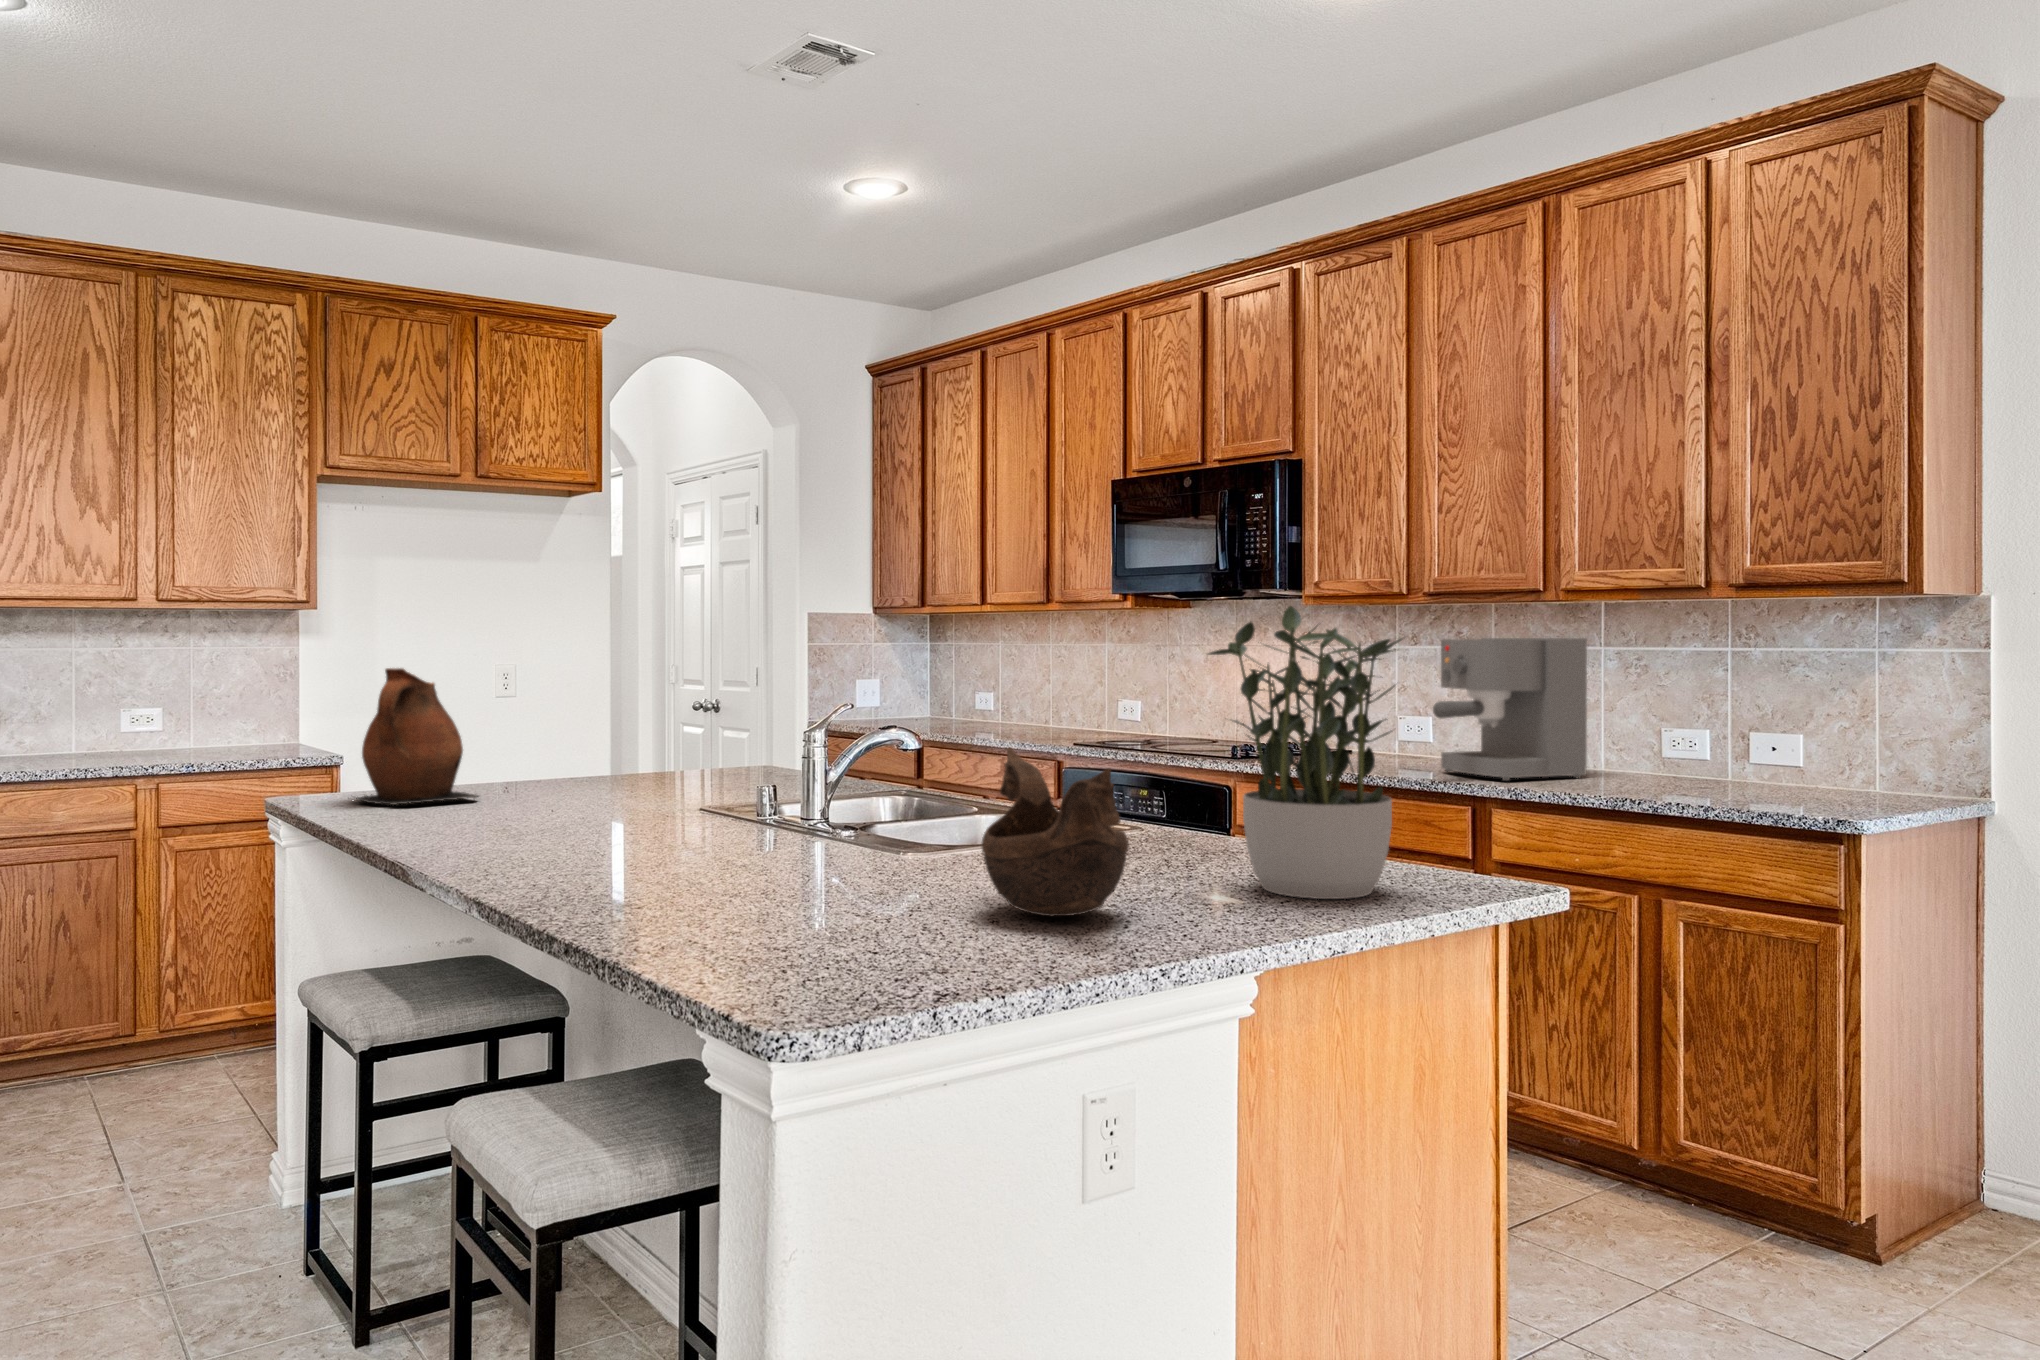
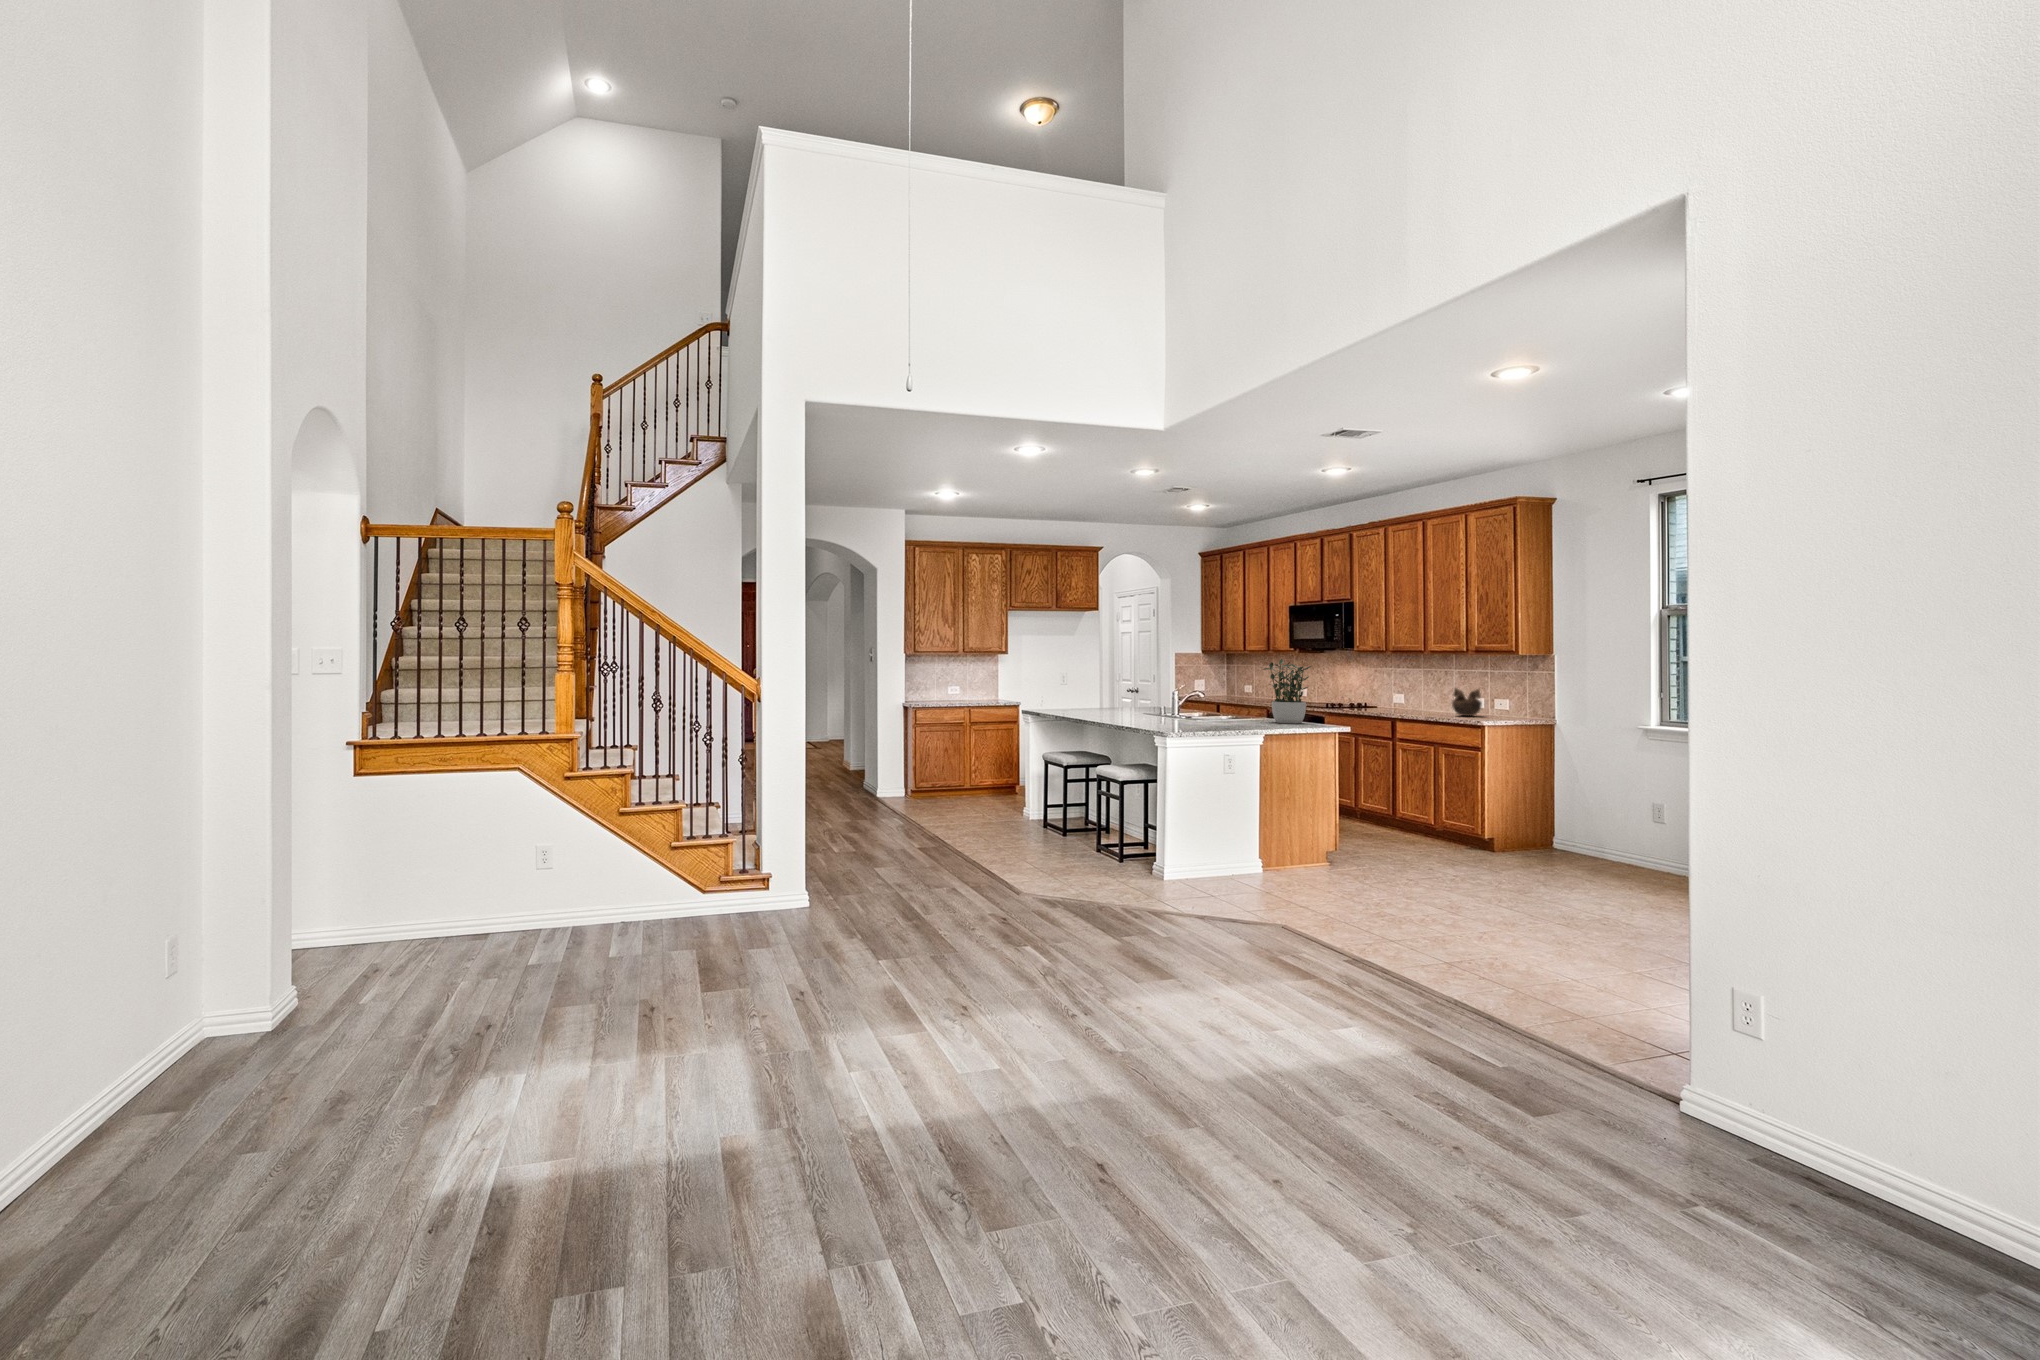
coffee maker: present [1433,638,1587,781] -> none [1381,666,1438,714]
ceramic pitcher: present [356,668,479,805] -> none [1048,672,1082,708]
decorative bowl: present [982,748,1129,916] -> present [1452,688,1482,716]

